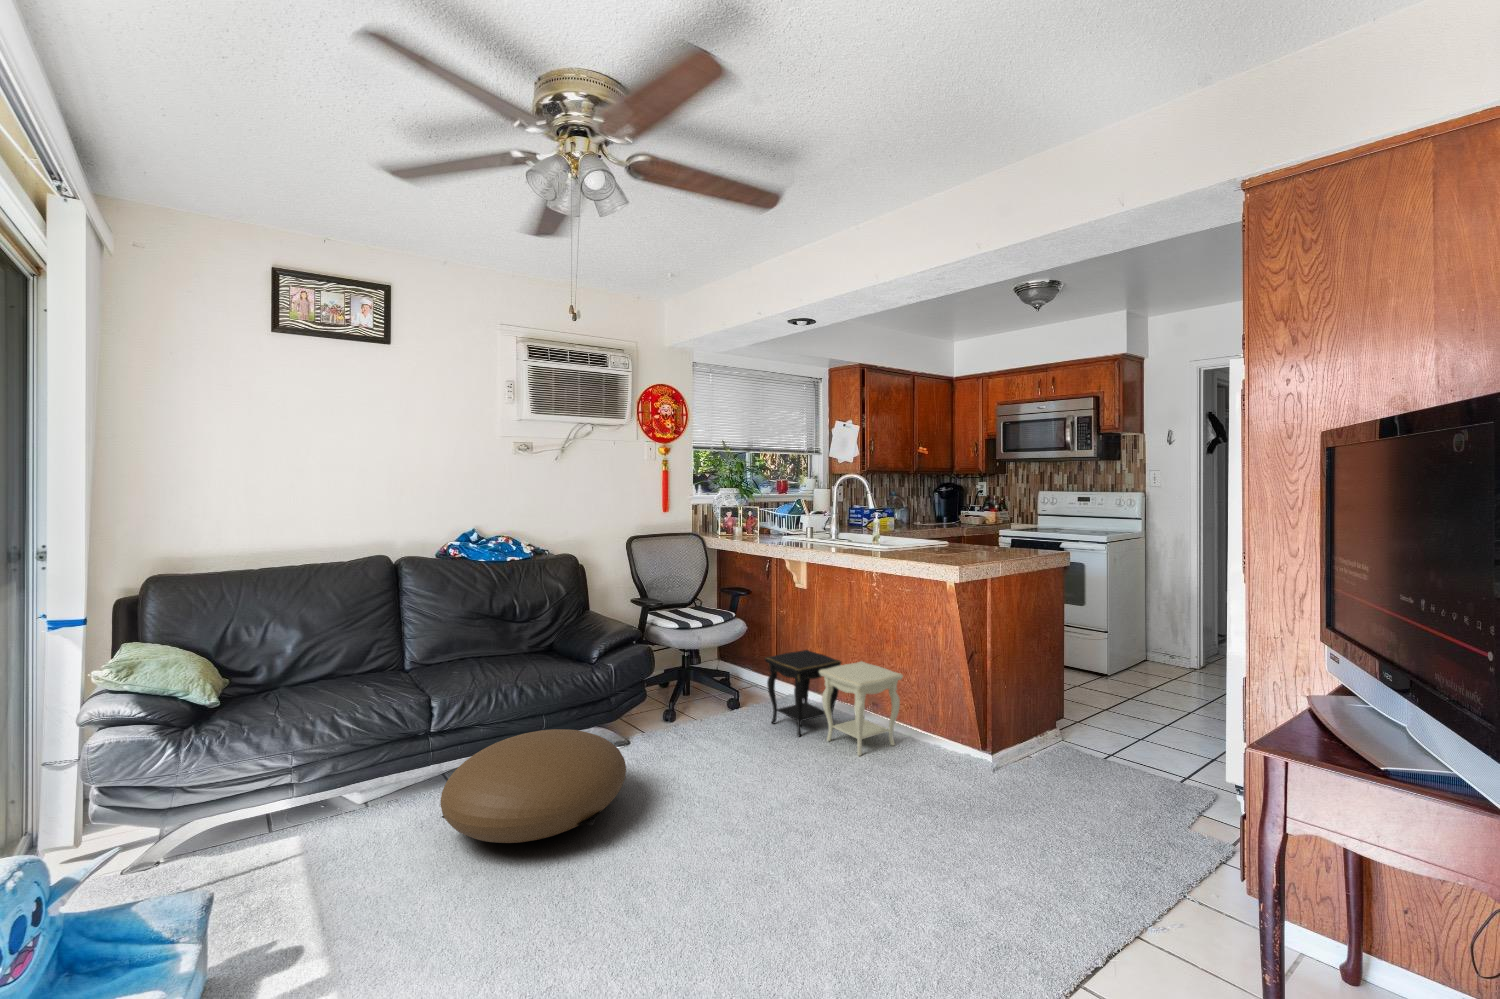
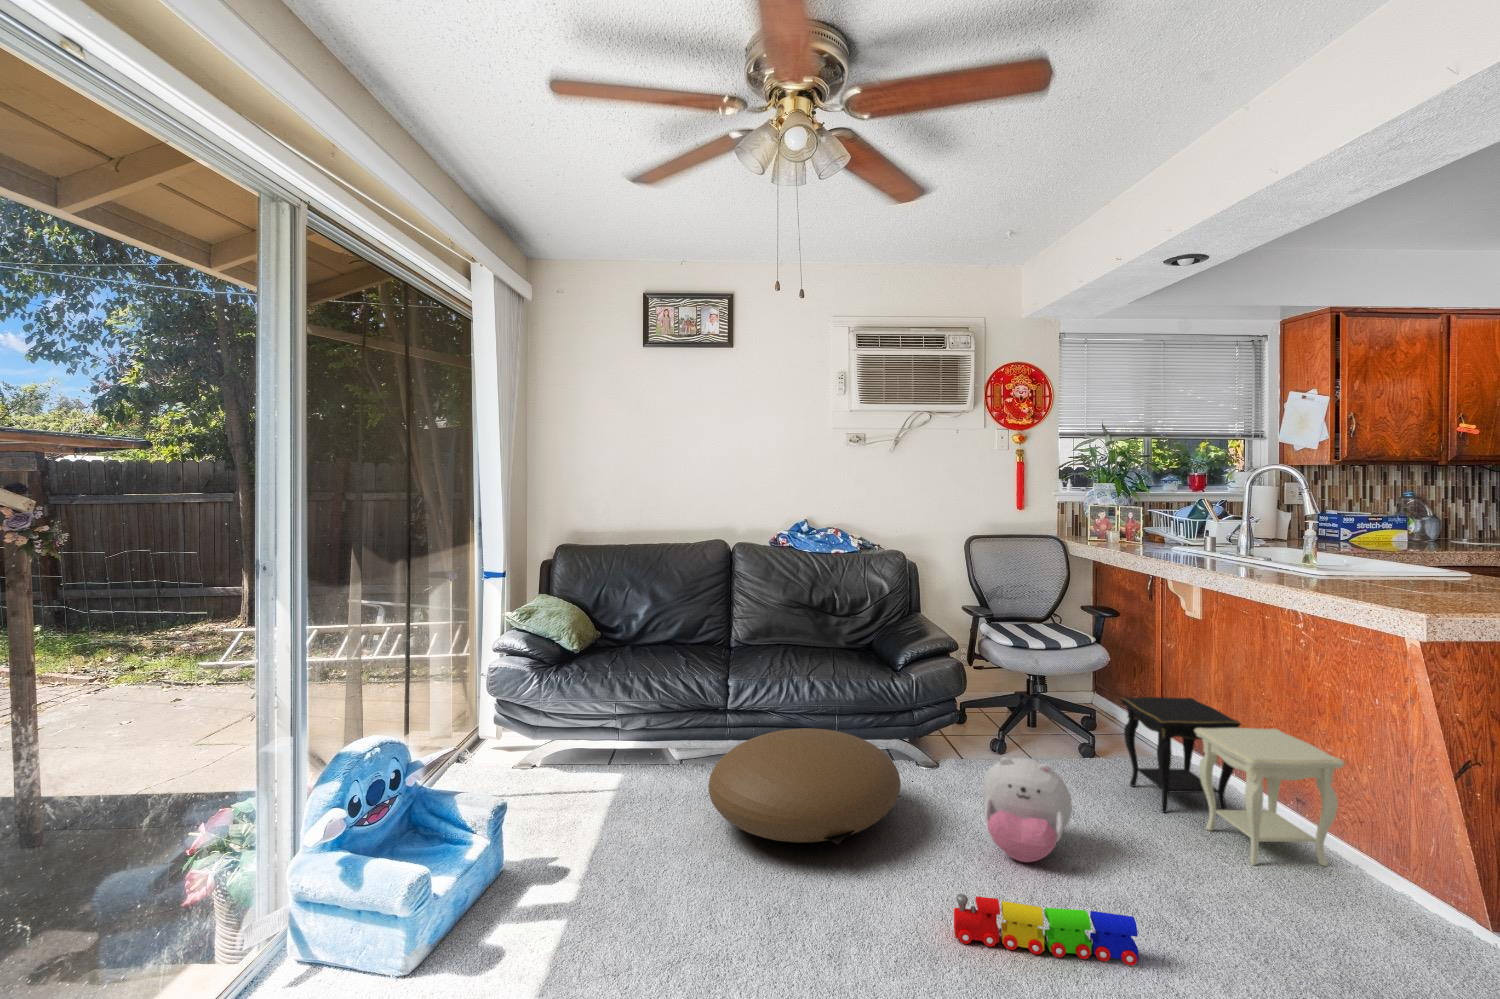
plush toy: none [689,716,756,797] -> present [982,757,1072,862]
toy train: none [703,807,824,867] -> present [954,894,1138,965]

